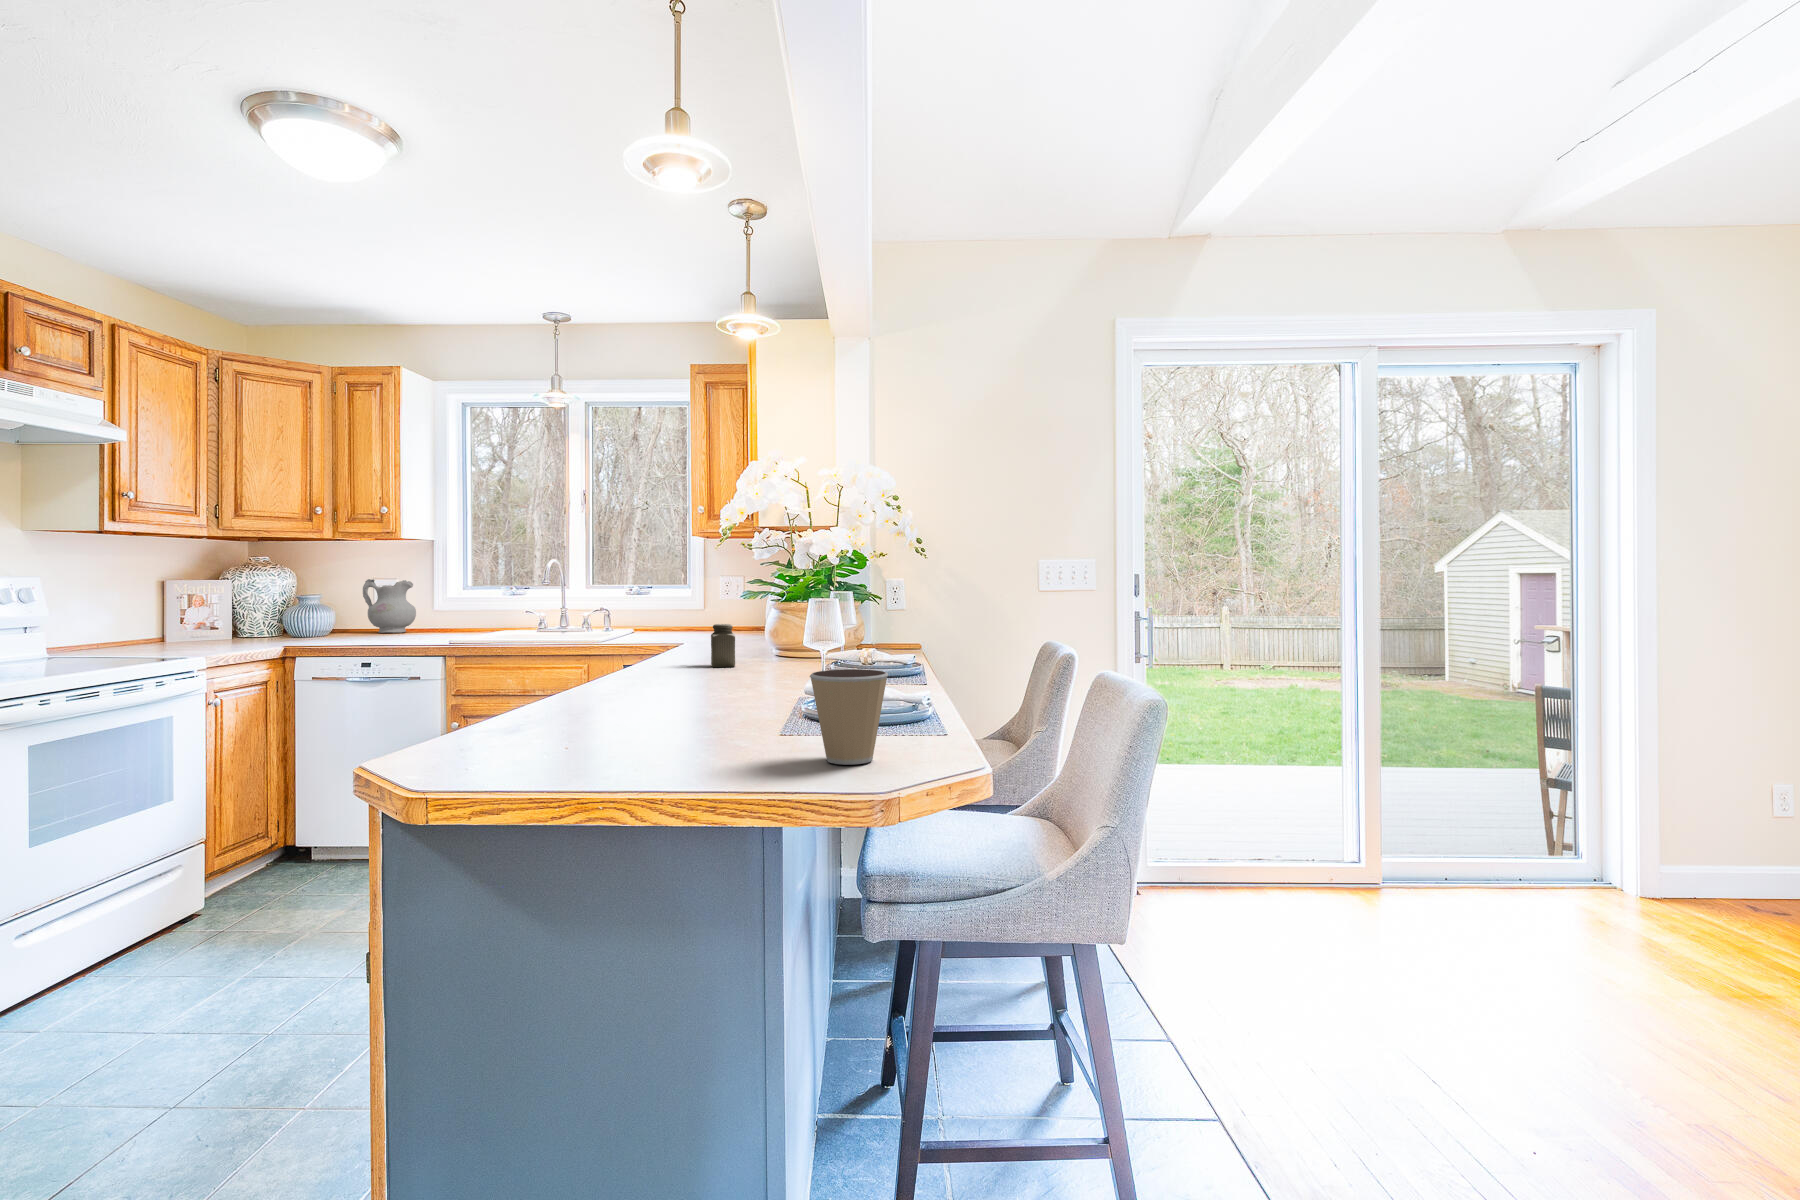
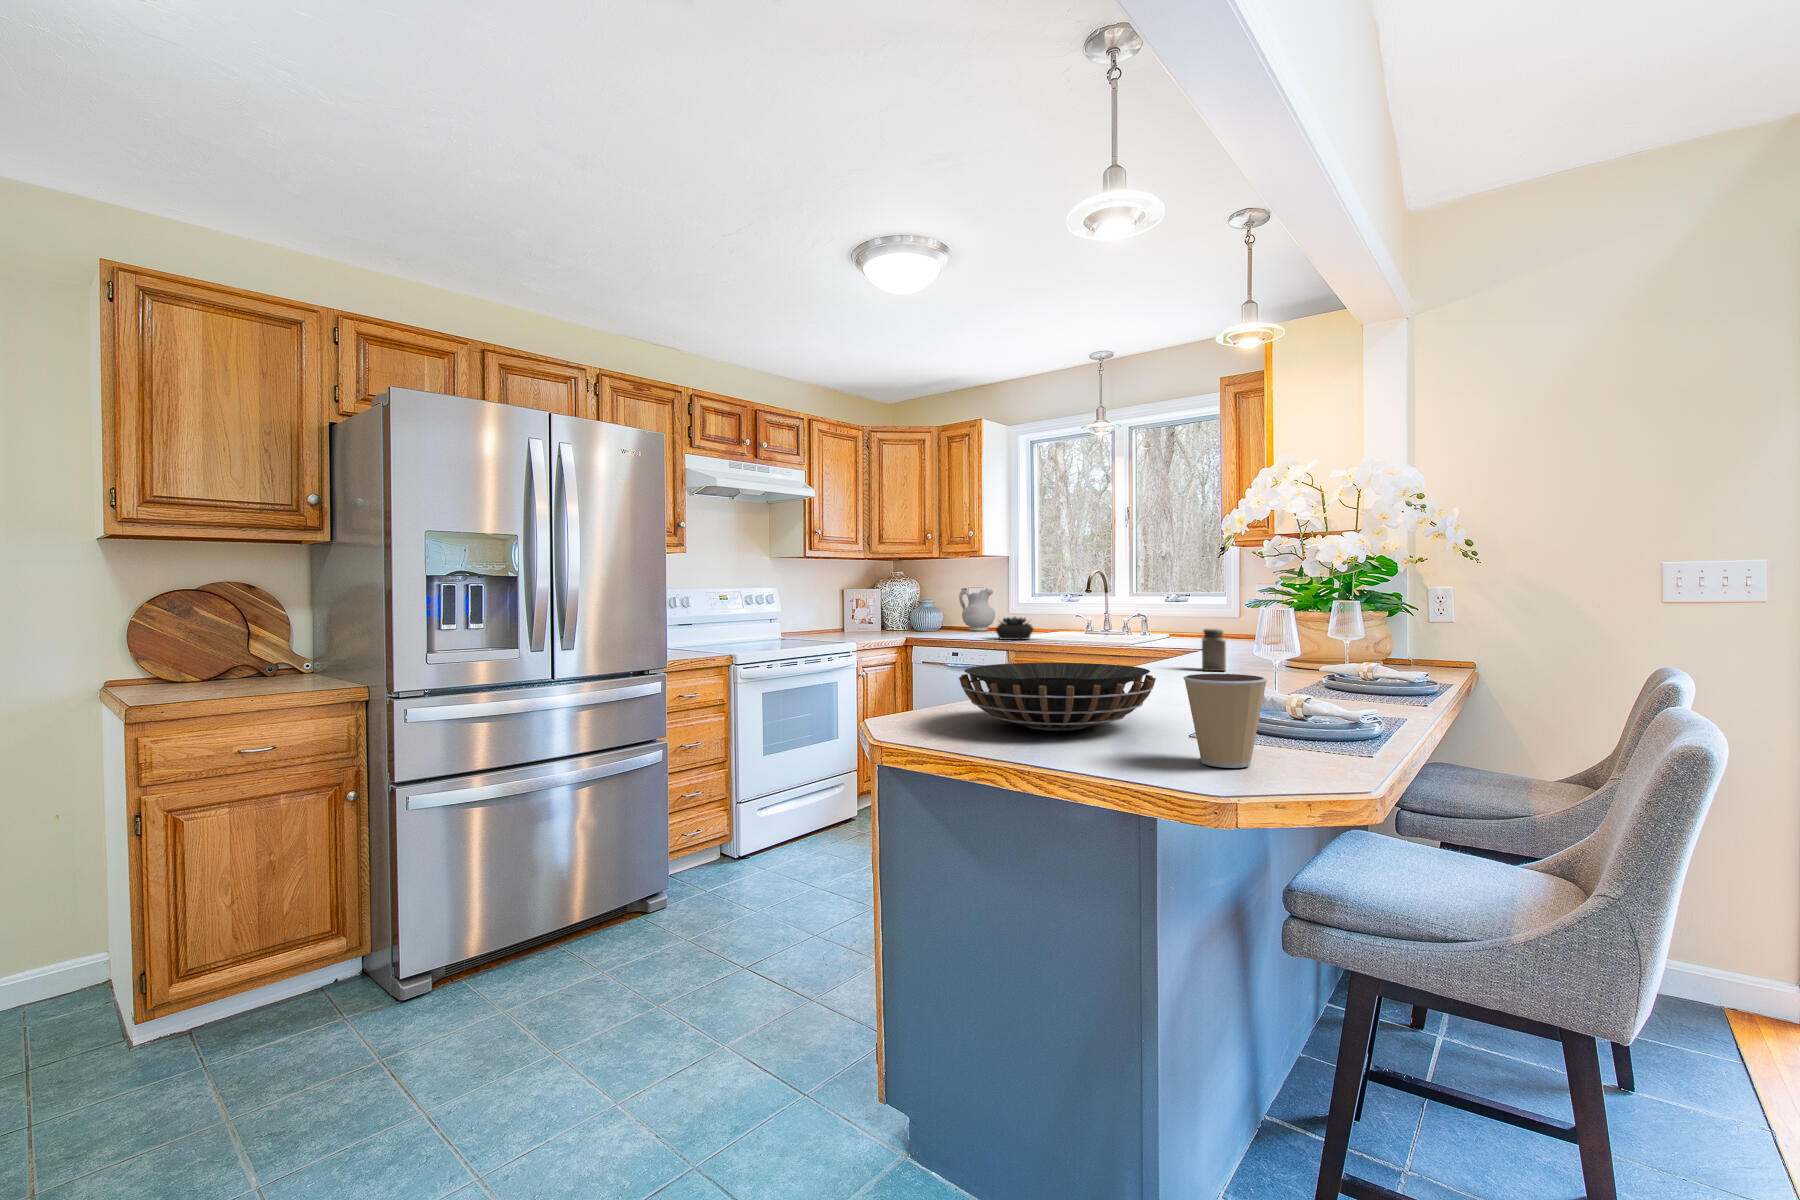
succulent plant: none [430,614,482,643] -> present [996,617,1033,640]
decorative bowl: none [509,666,747,747] -> present [959,663,1156,731]

